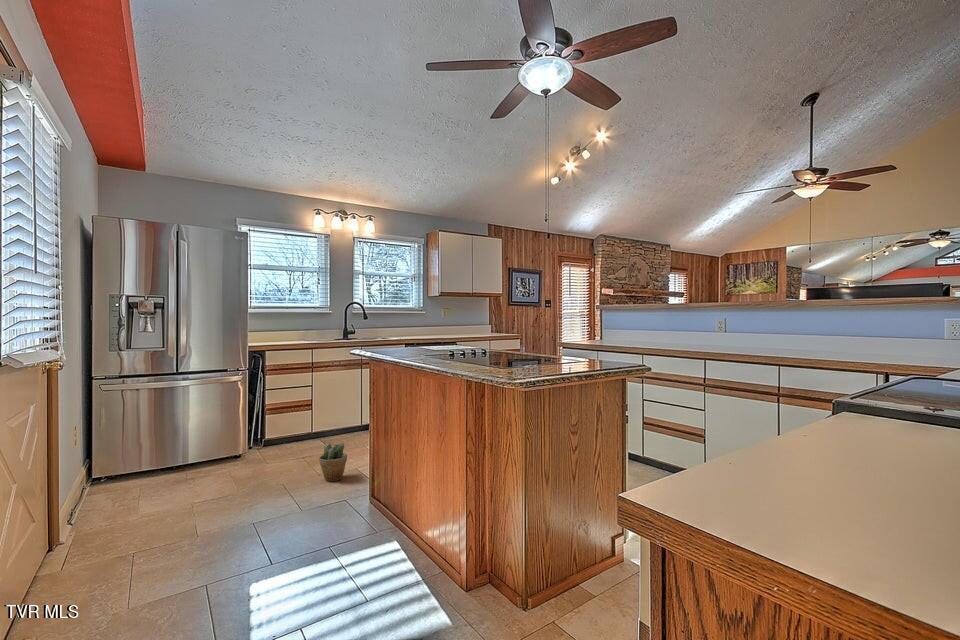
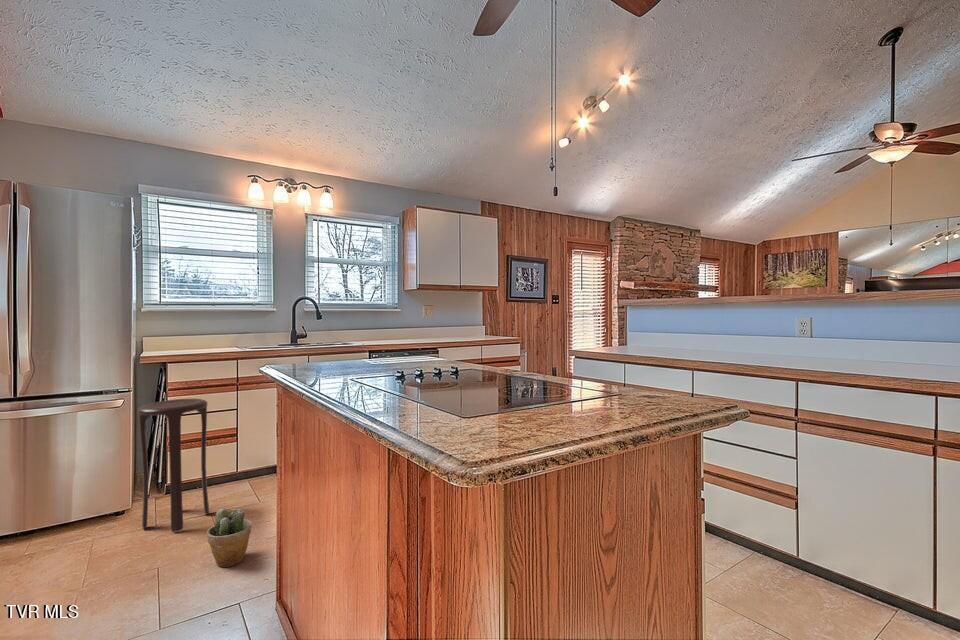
stool: none [258,374,303,466] -> present [138,399,209,532]

